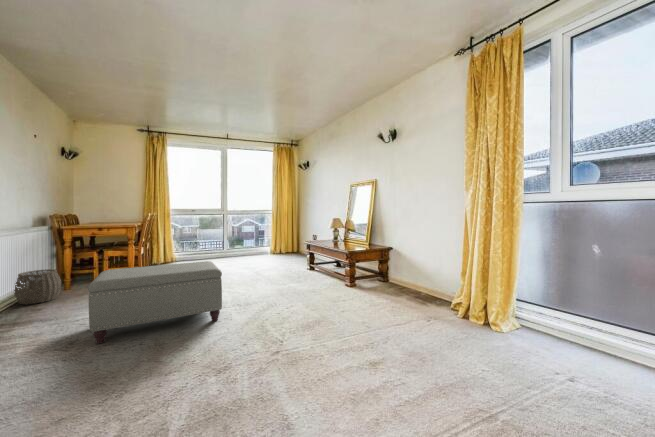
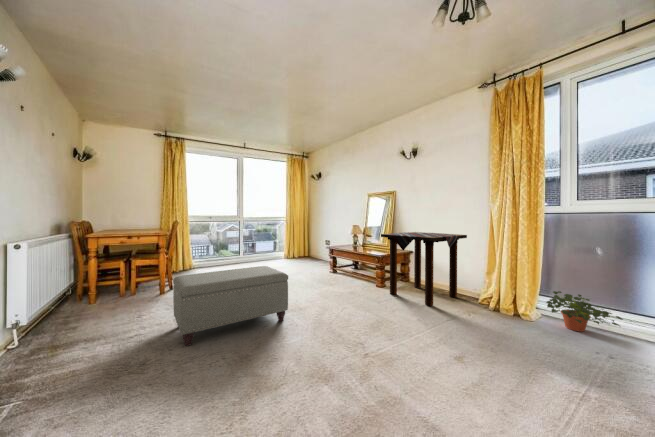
side table: none [346,226,443,310] -> present [381,232,467,306]
woven basket: present [14,269,61,304] -> none [65,276,110,312]
potted plant: none [516,297,607,347] -> present [546,291,623,332]

